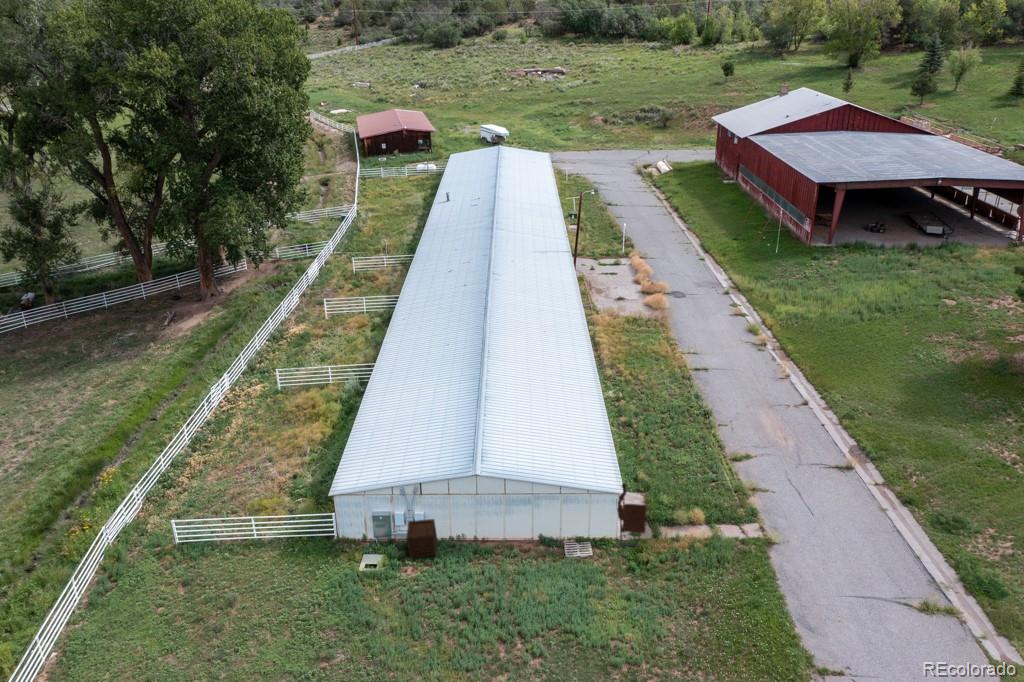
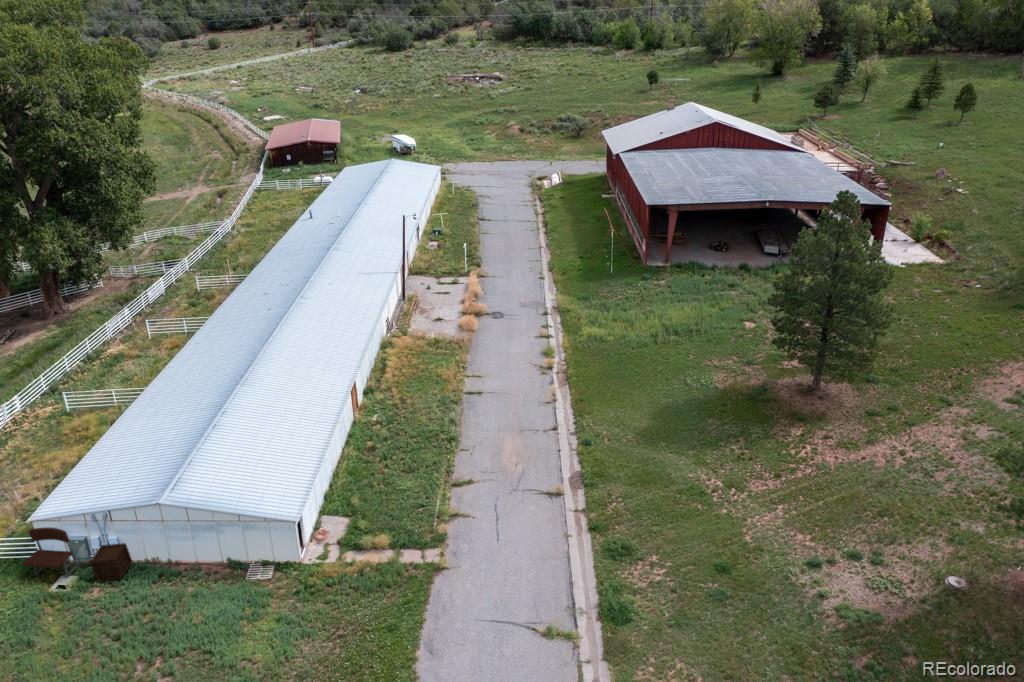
bench: present [617,483,647,546] -> present [23,527,79,578]

